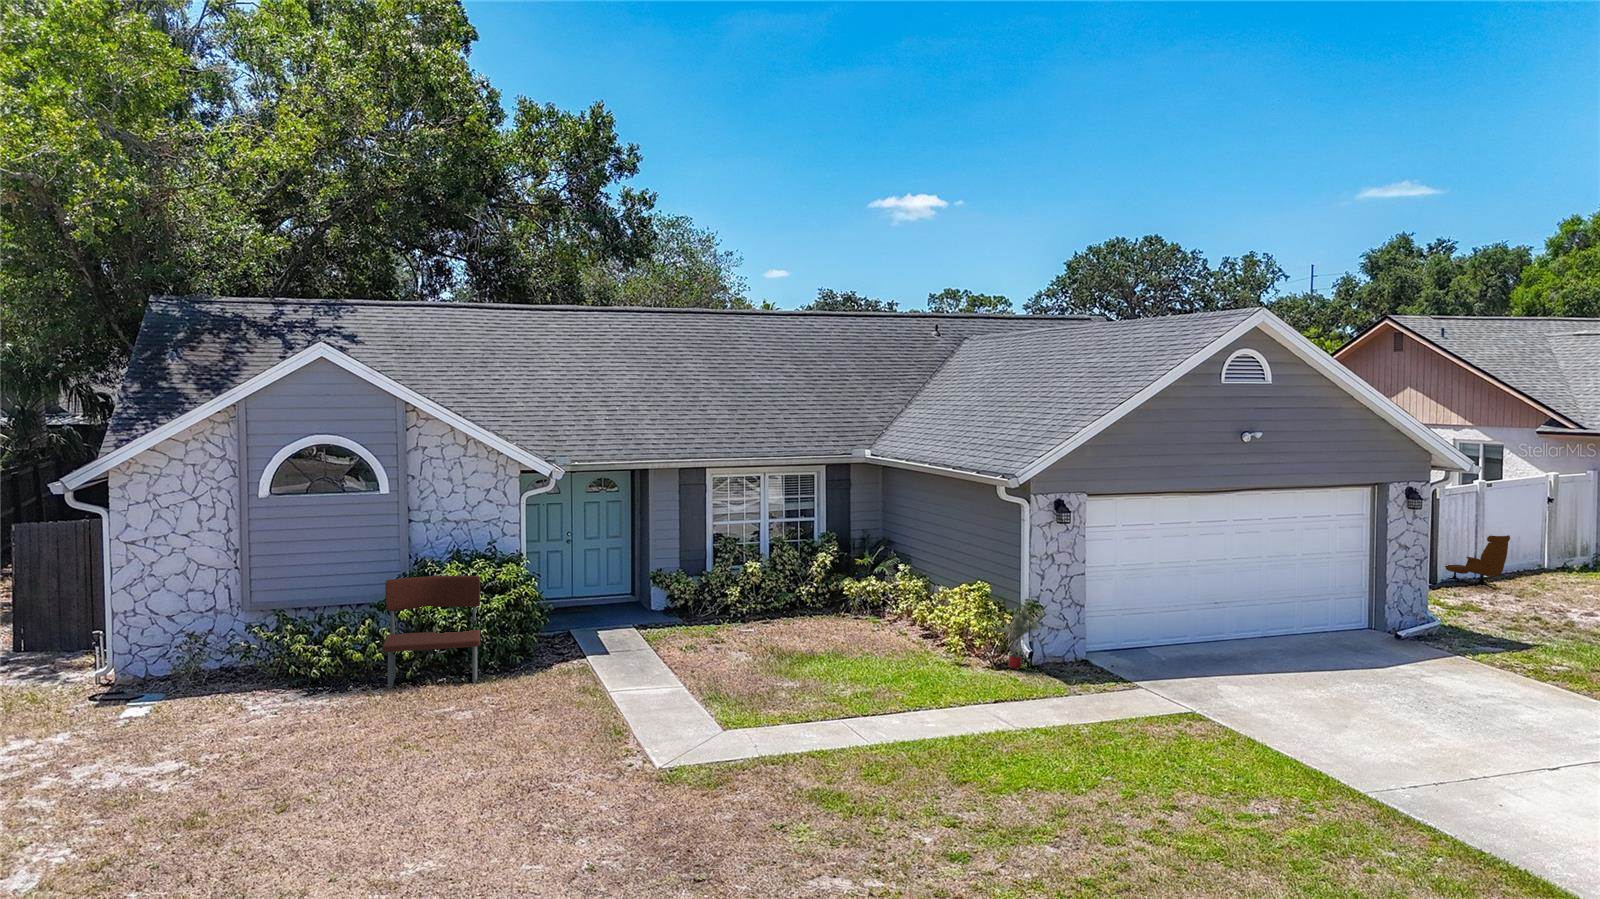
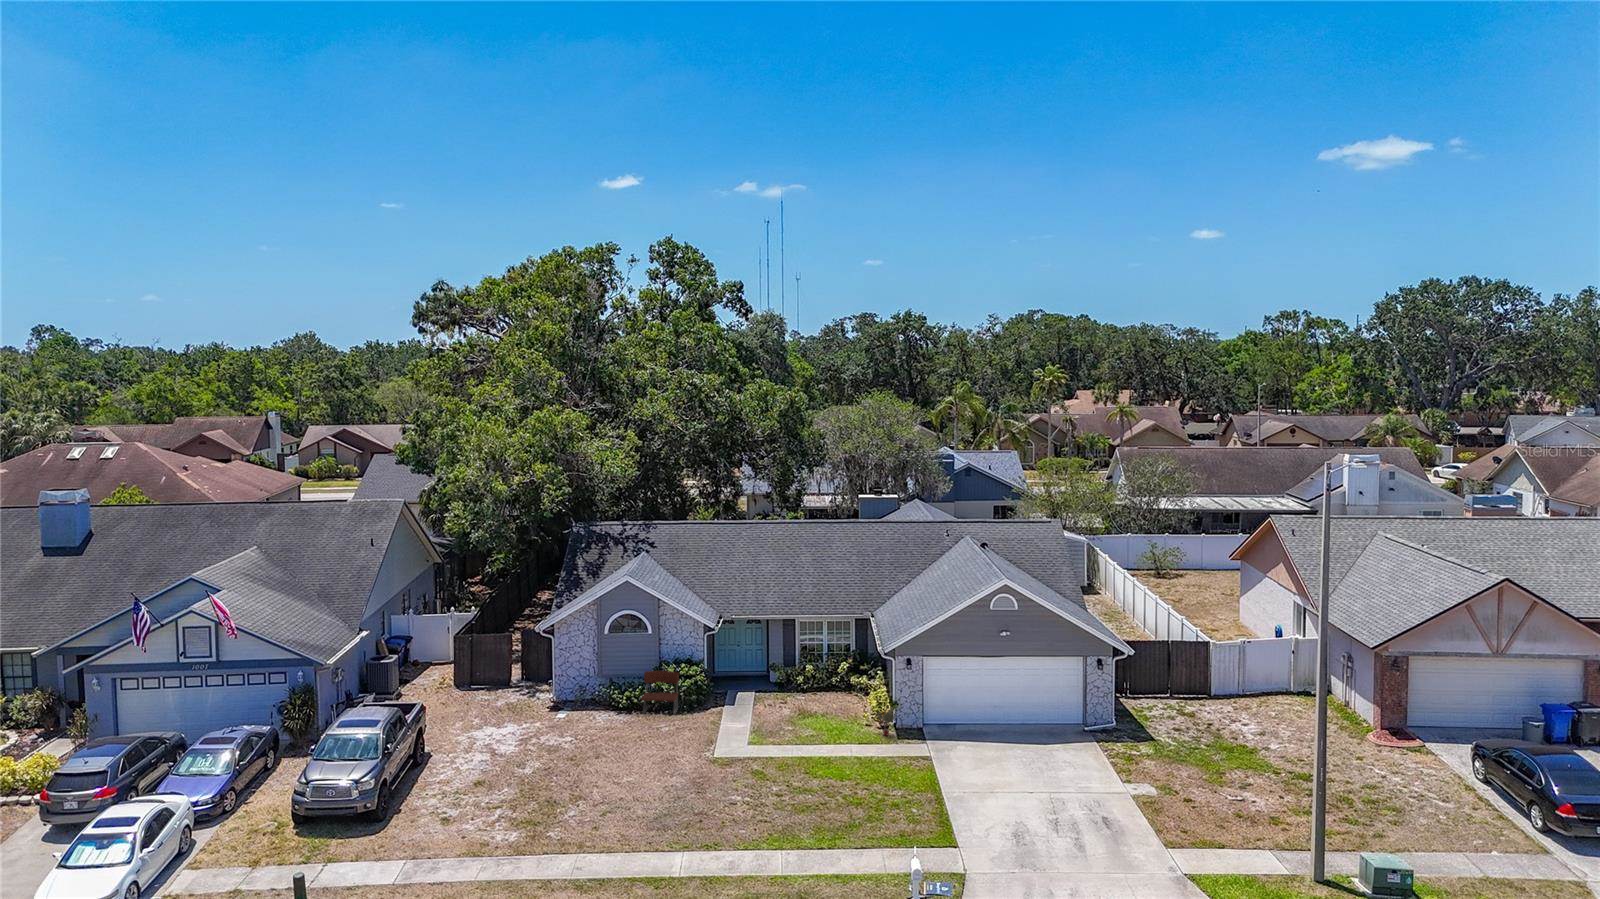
lounge chair: present [1444,535,1510,590] -> none [1227,683,1251,715]

